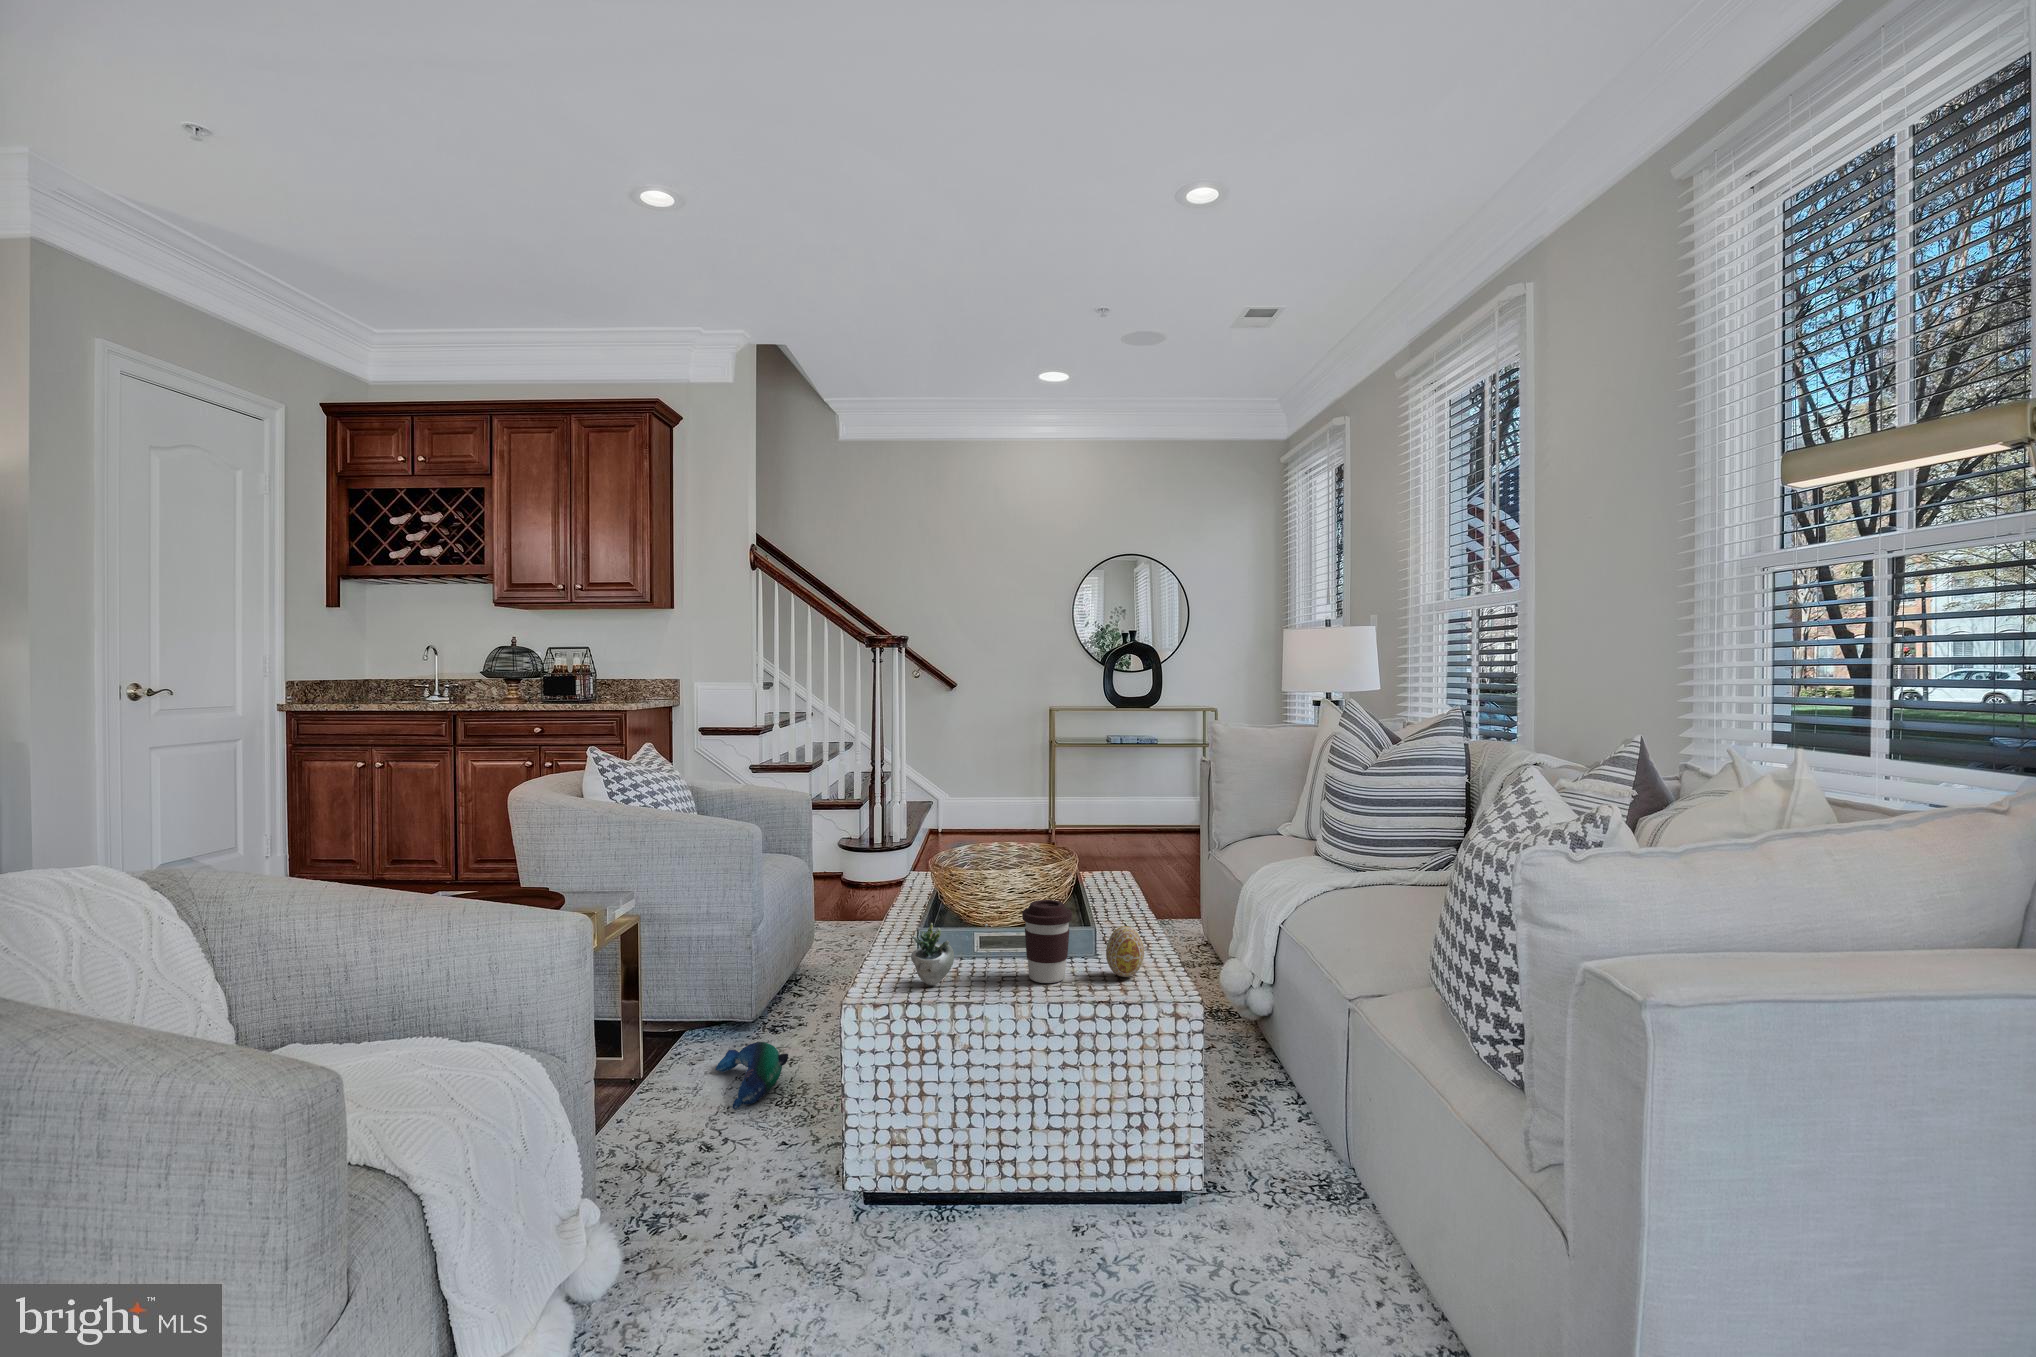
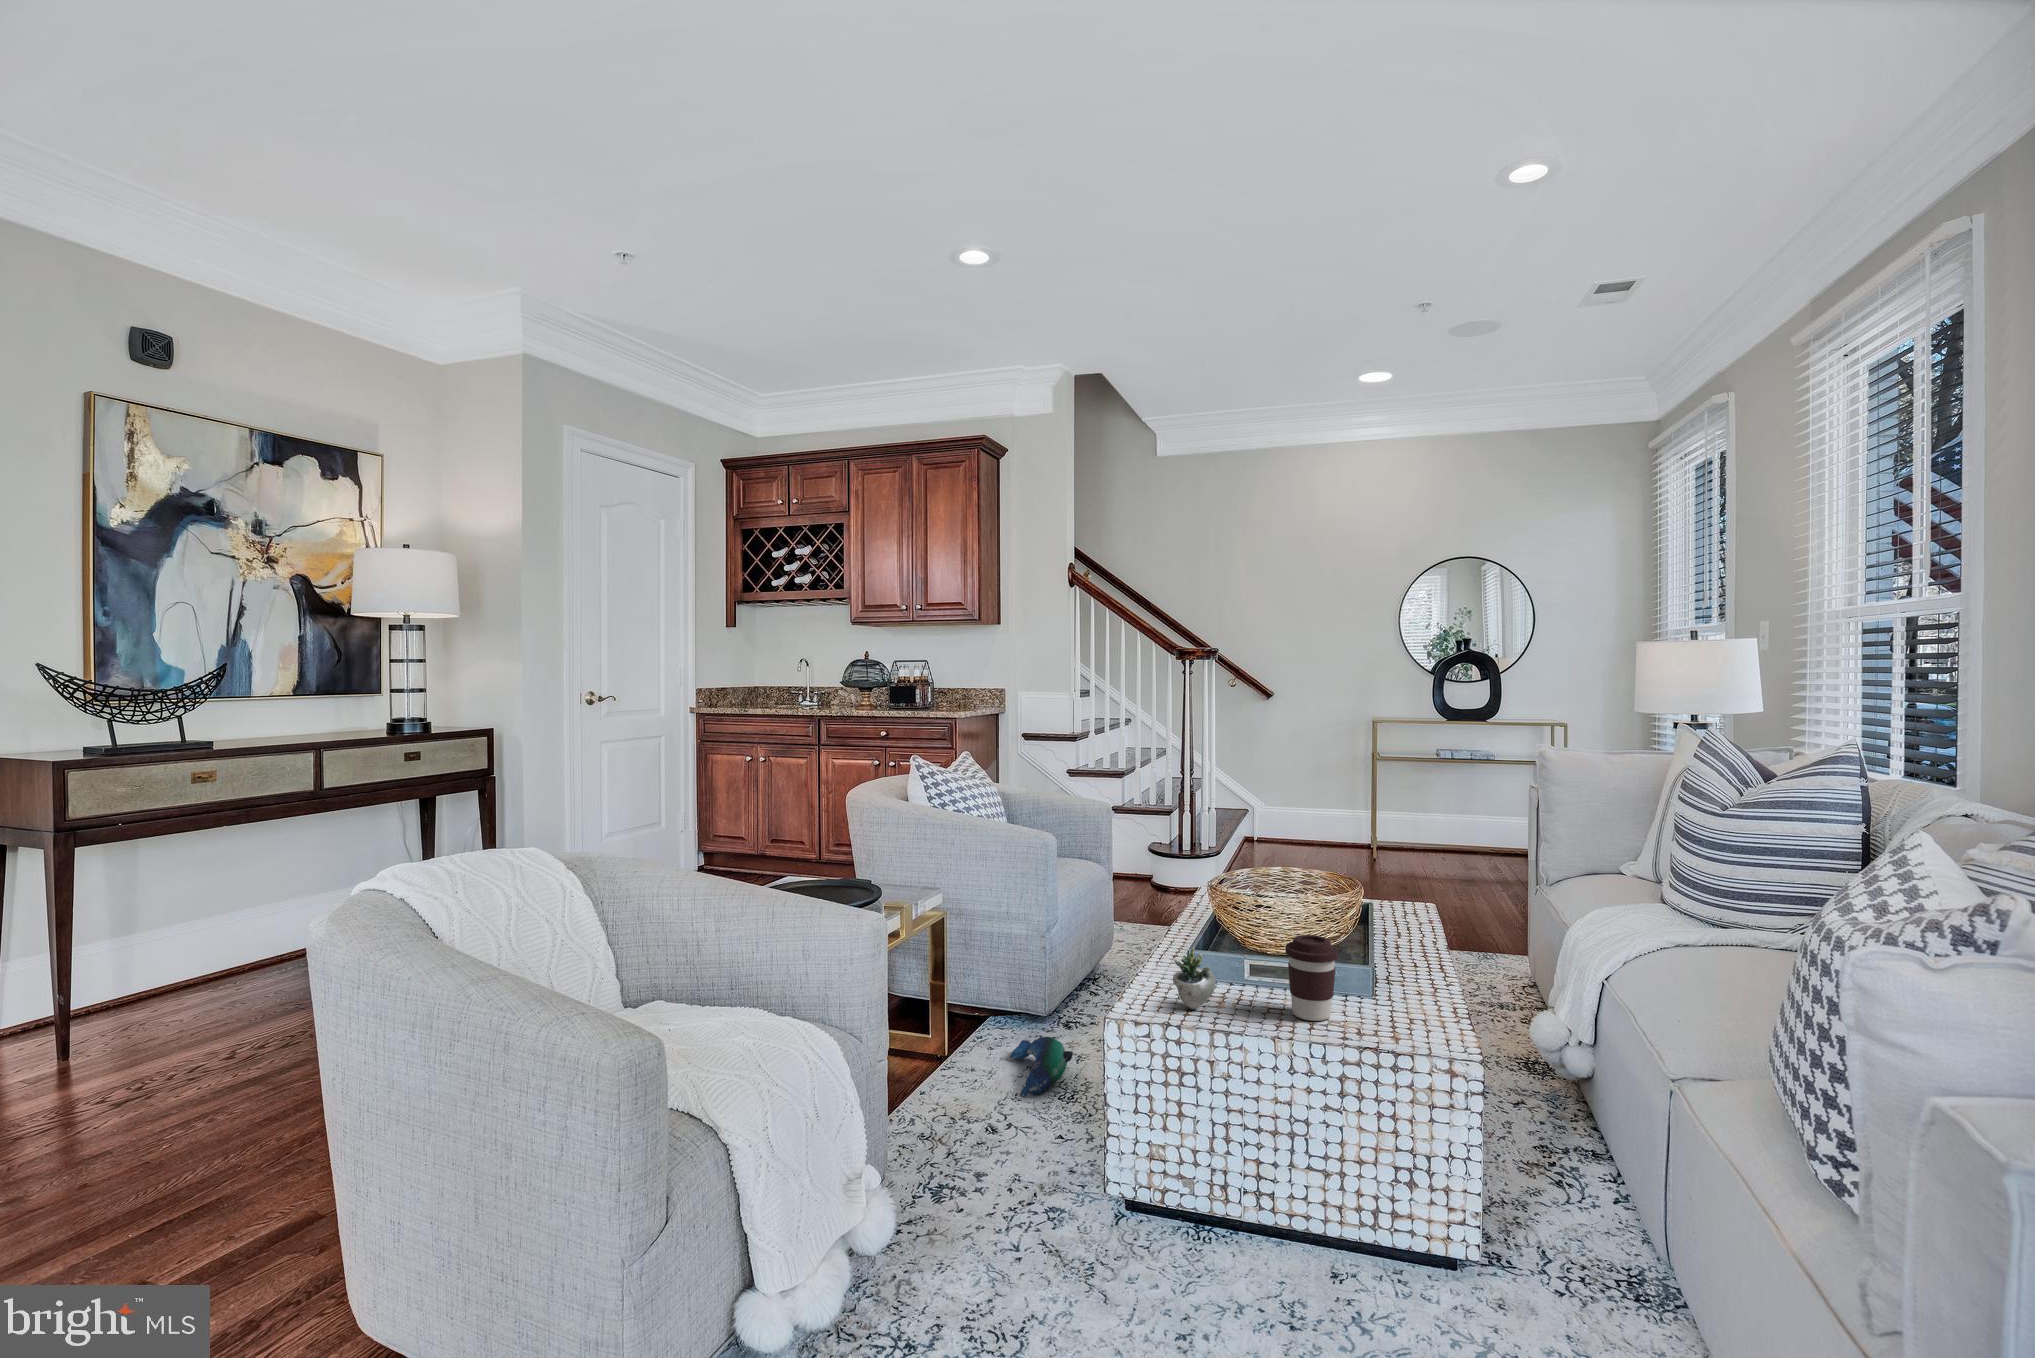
decorative egg: present [1106,926,1144,977] -> none [1376,971,1418,1024]

